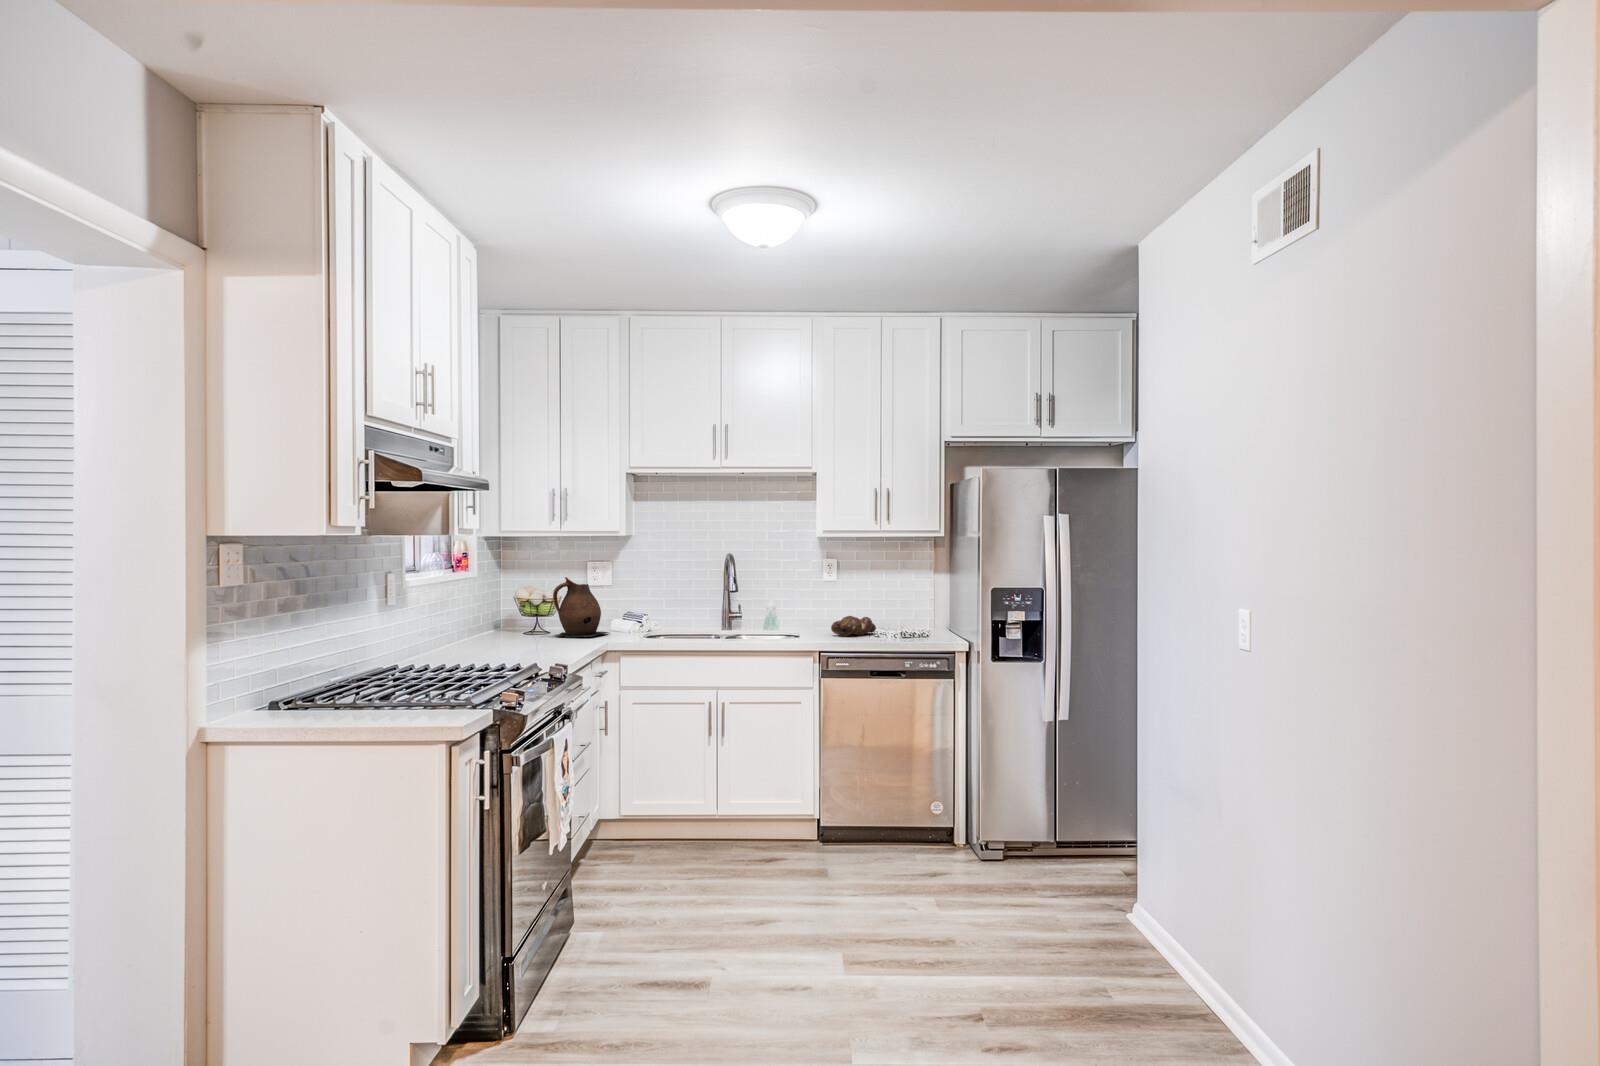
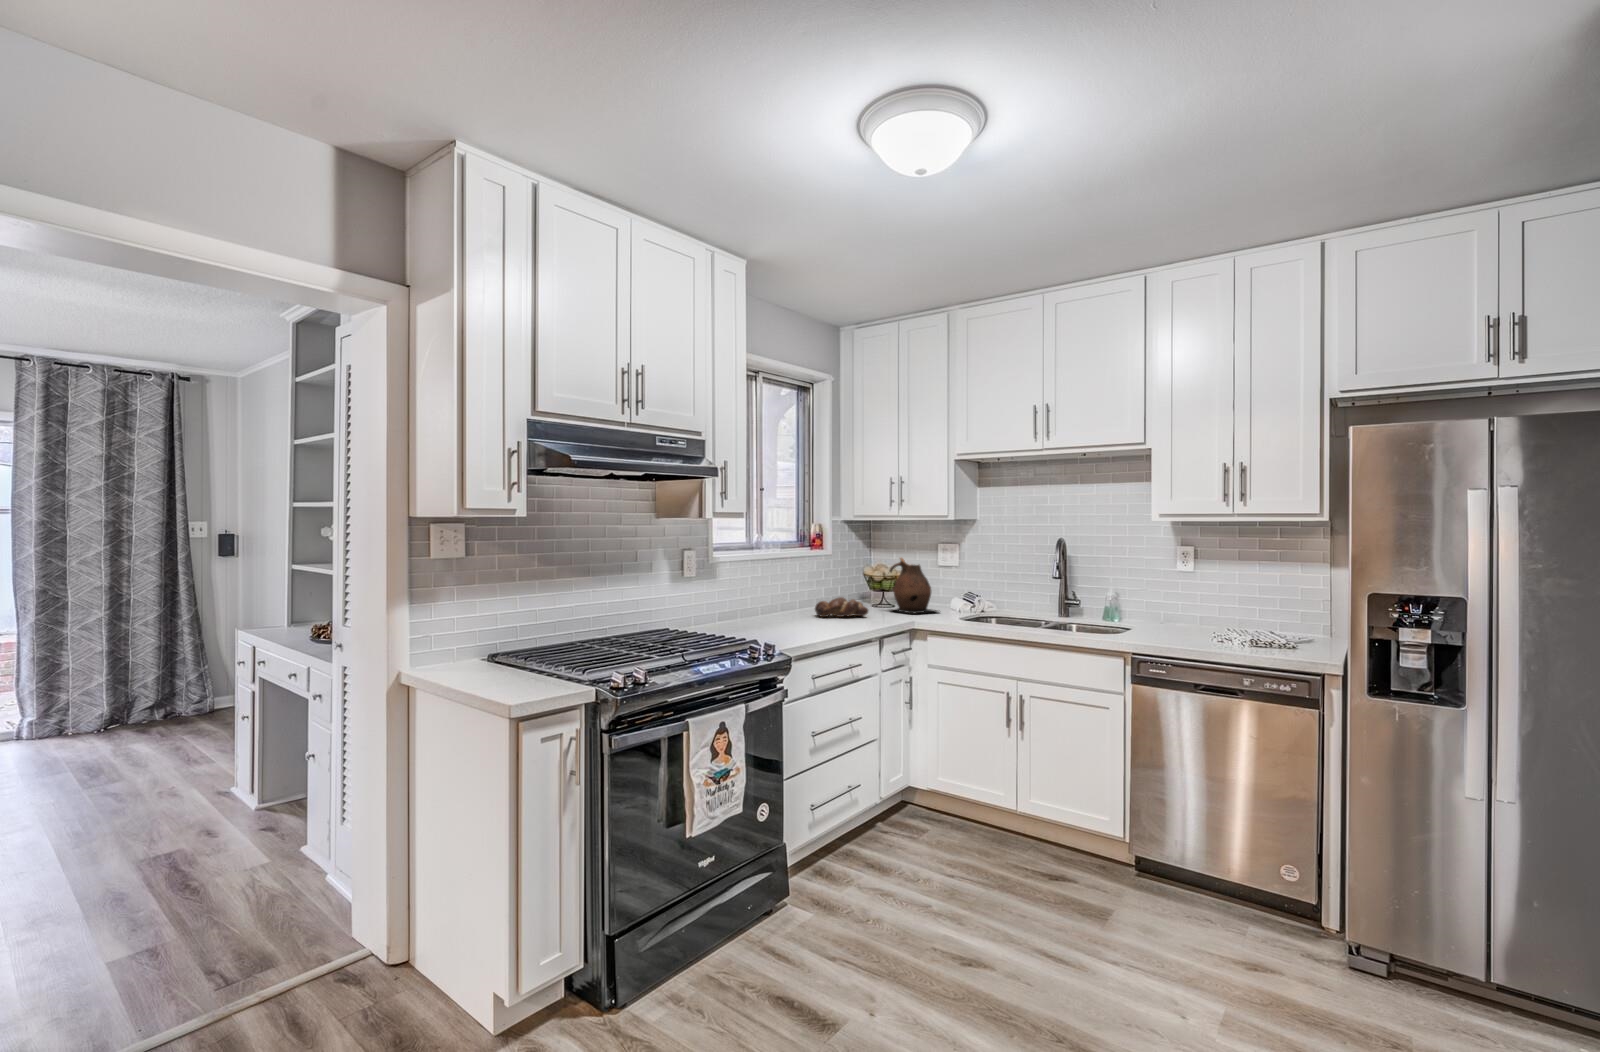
bread loaf: present [831,616,876,636] -> present [815,597,868,617]

